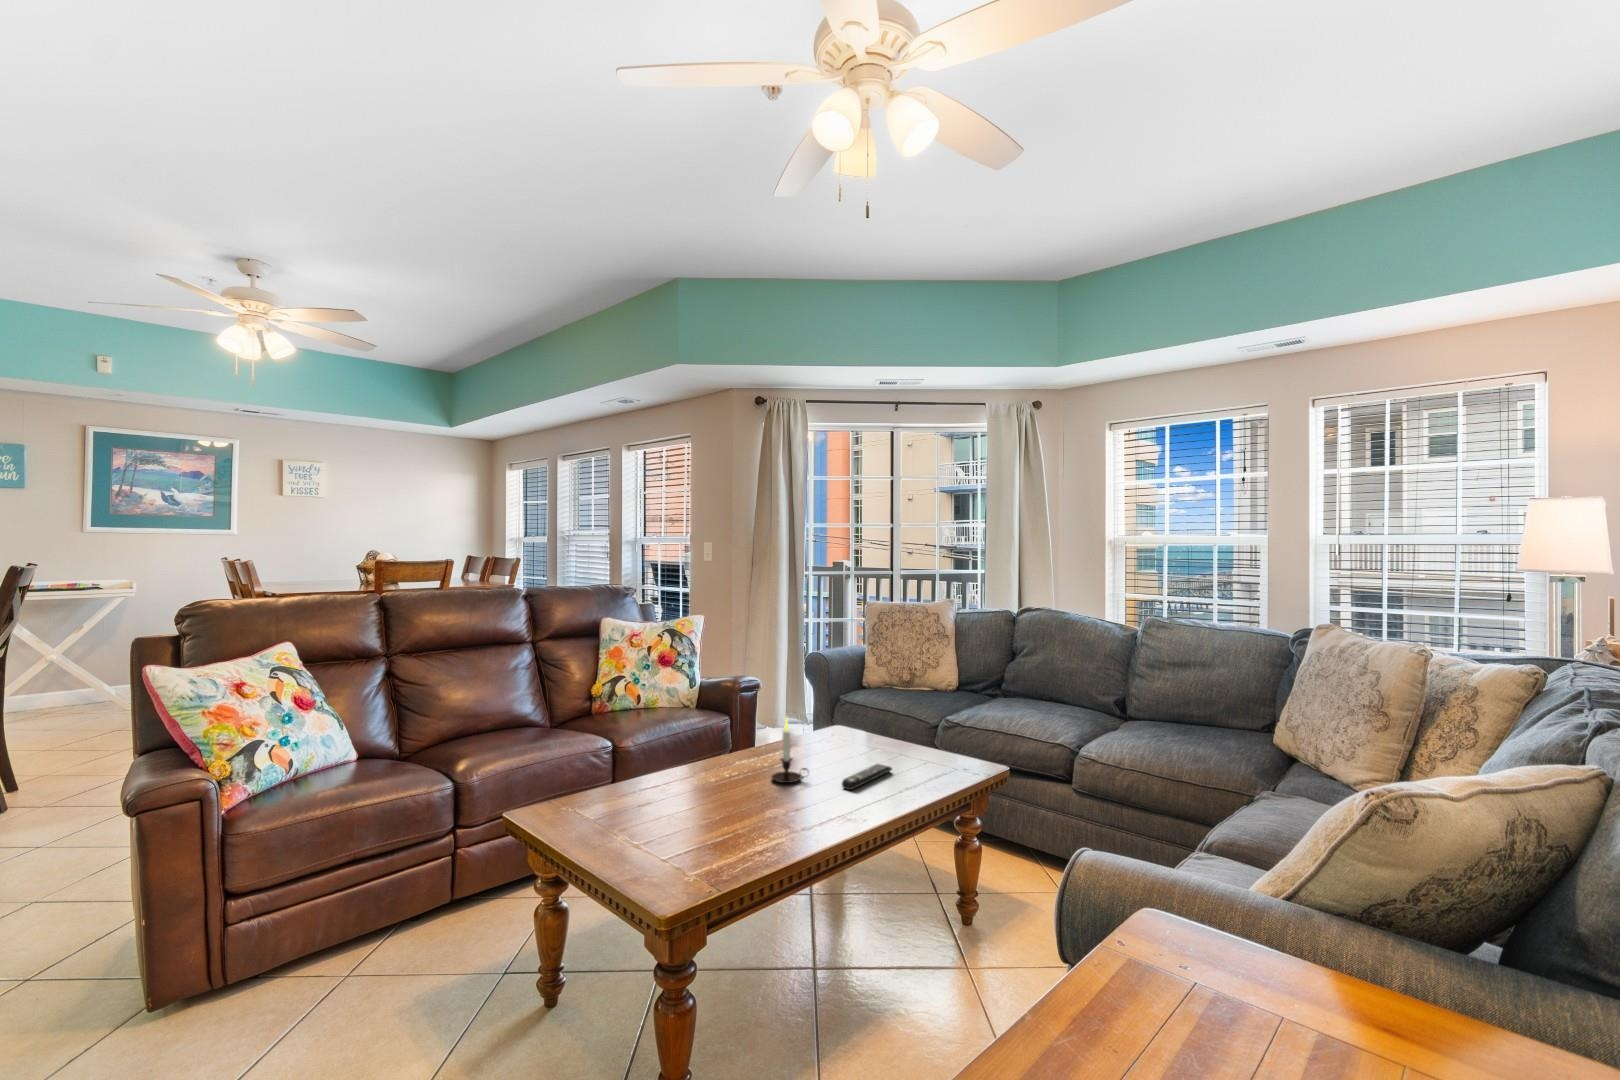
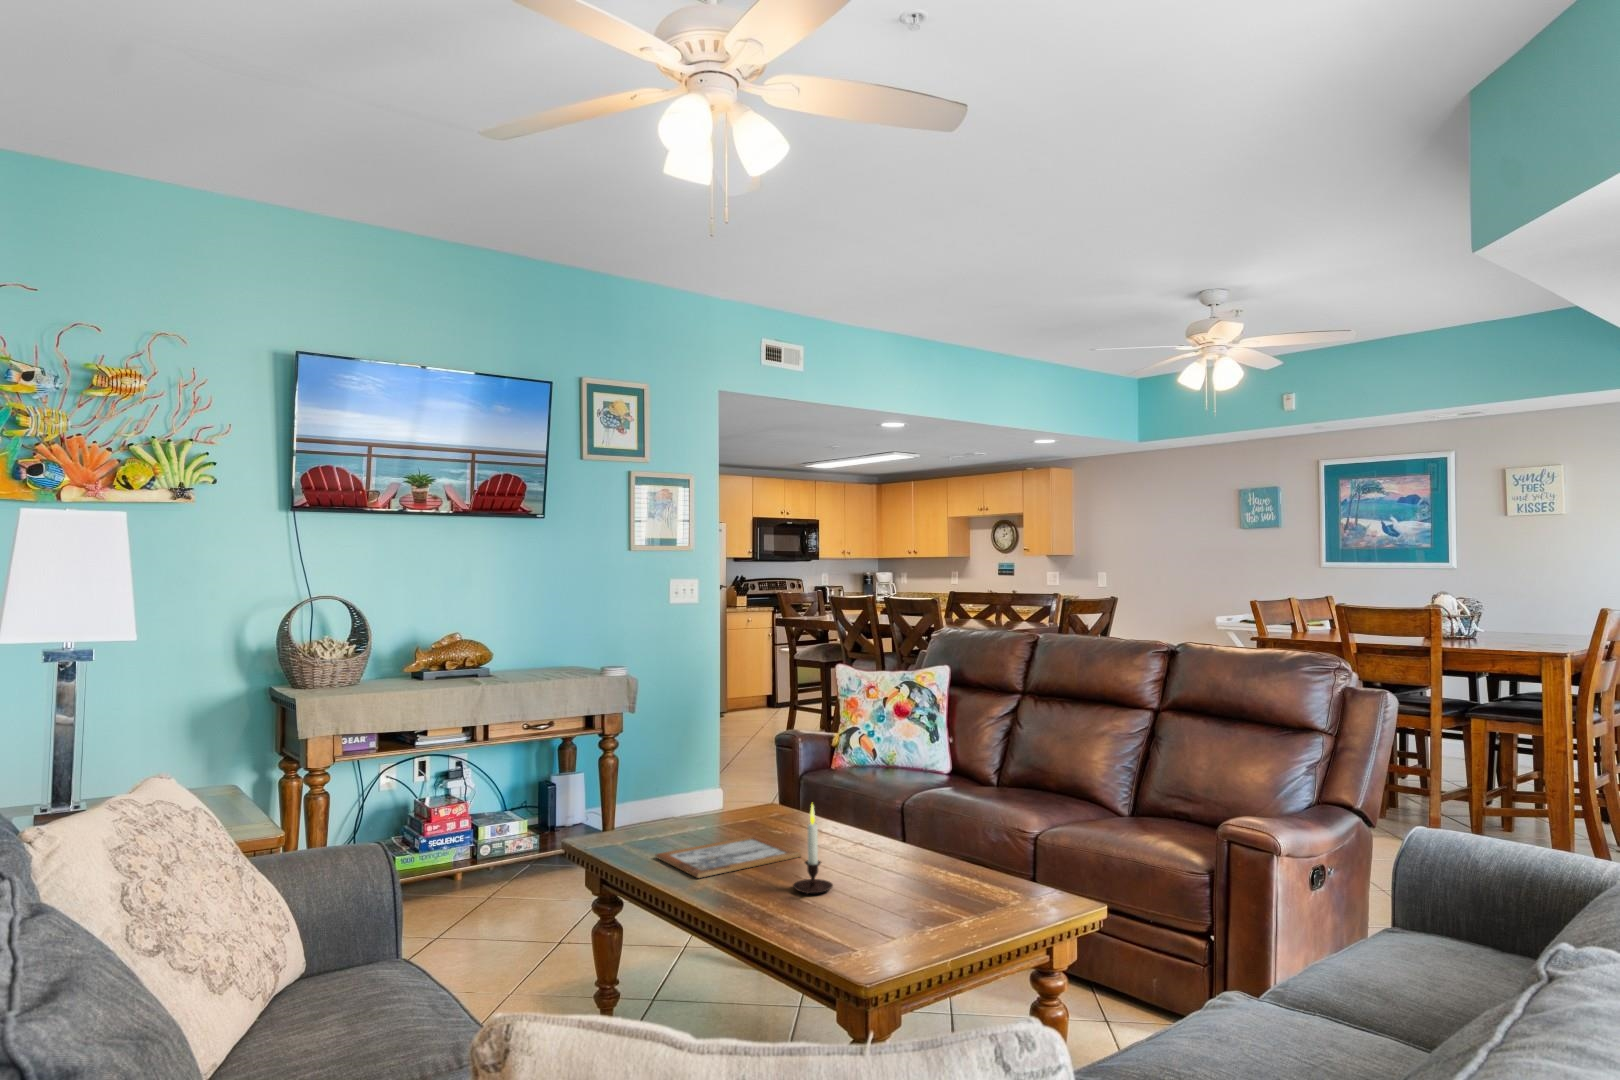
remote control: present [842,764,892,790] -> none [758,905,844,944]
picture frame: none [632,784,764,841] -> present [656,836,801,878]

